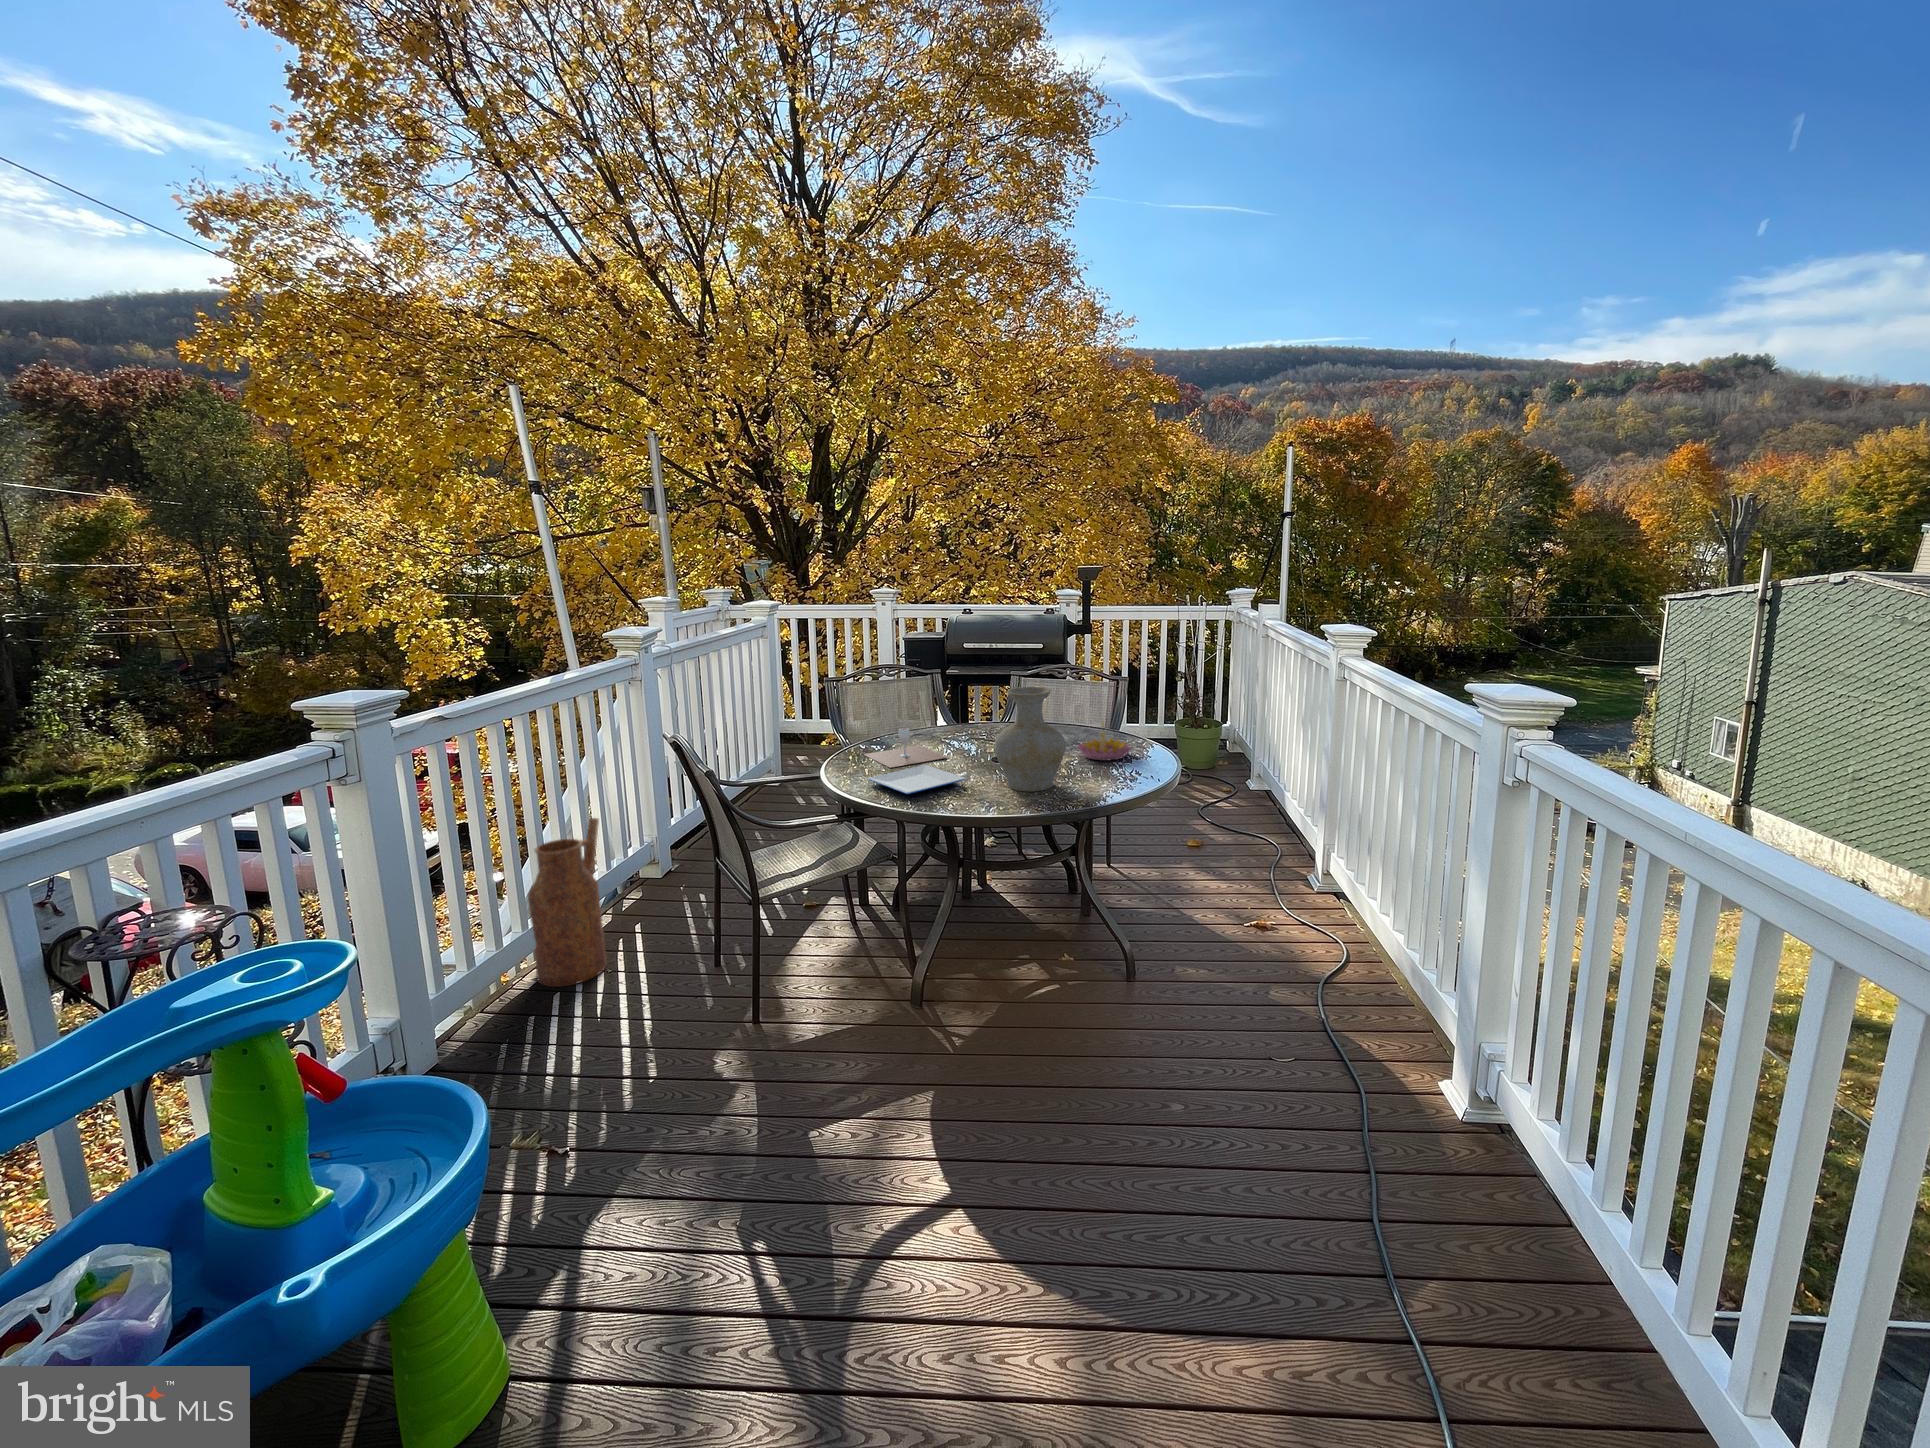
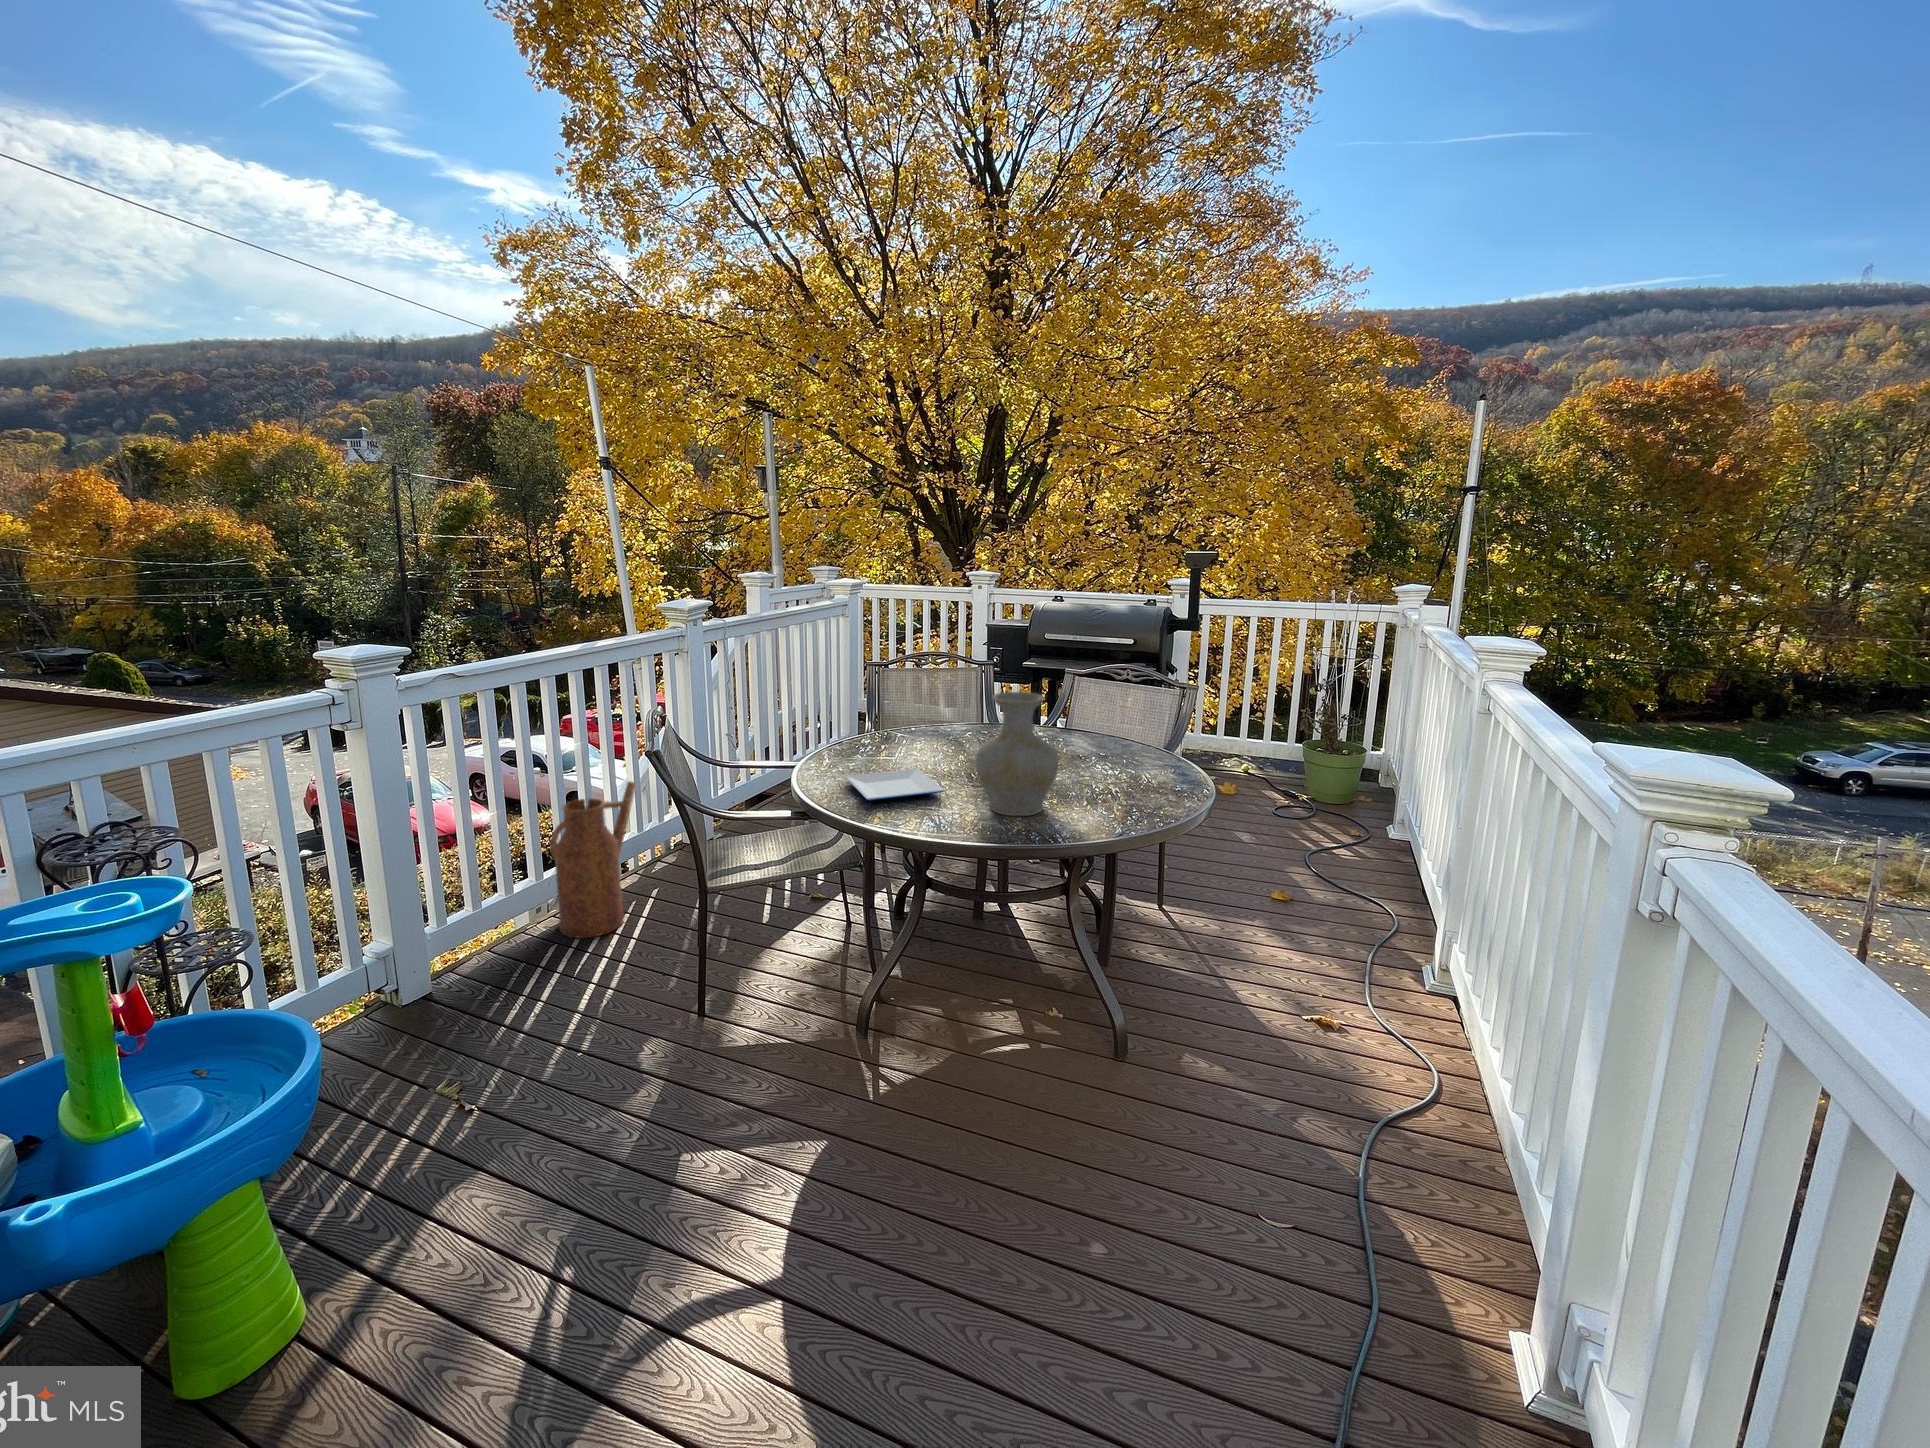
candle holder: present [1078,723,1132,761] -> none [1102,739,1171,790]
wine glass: present [864,728,947,768] -> none [873,725,954,767]

